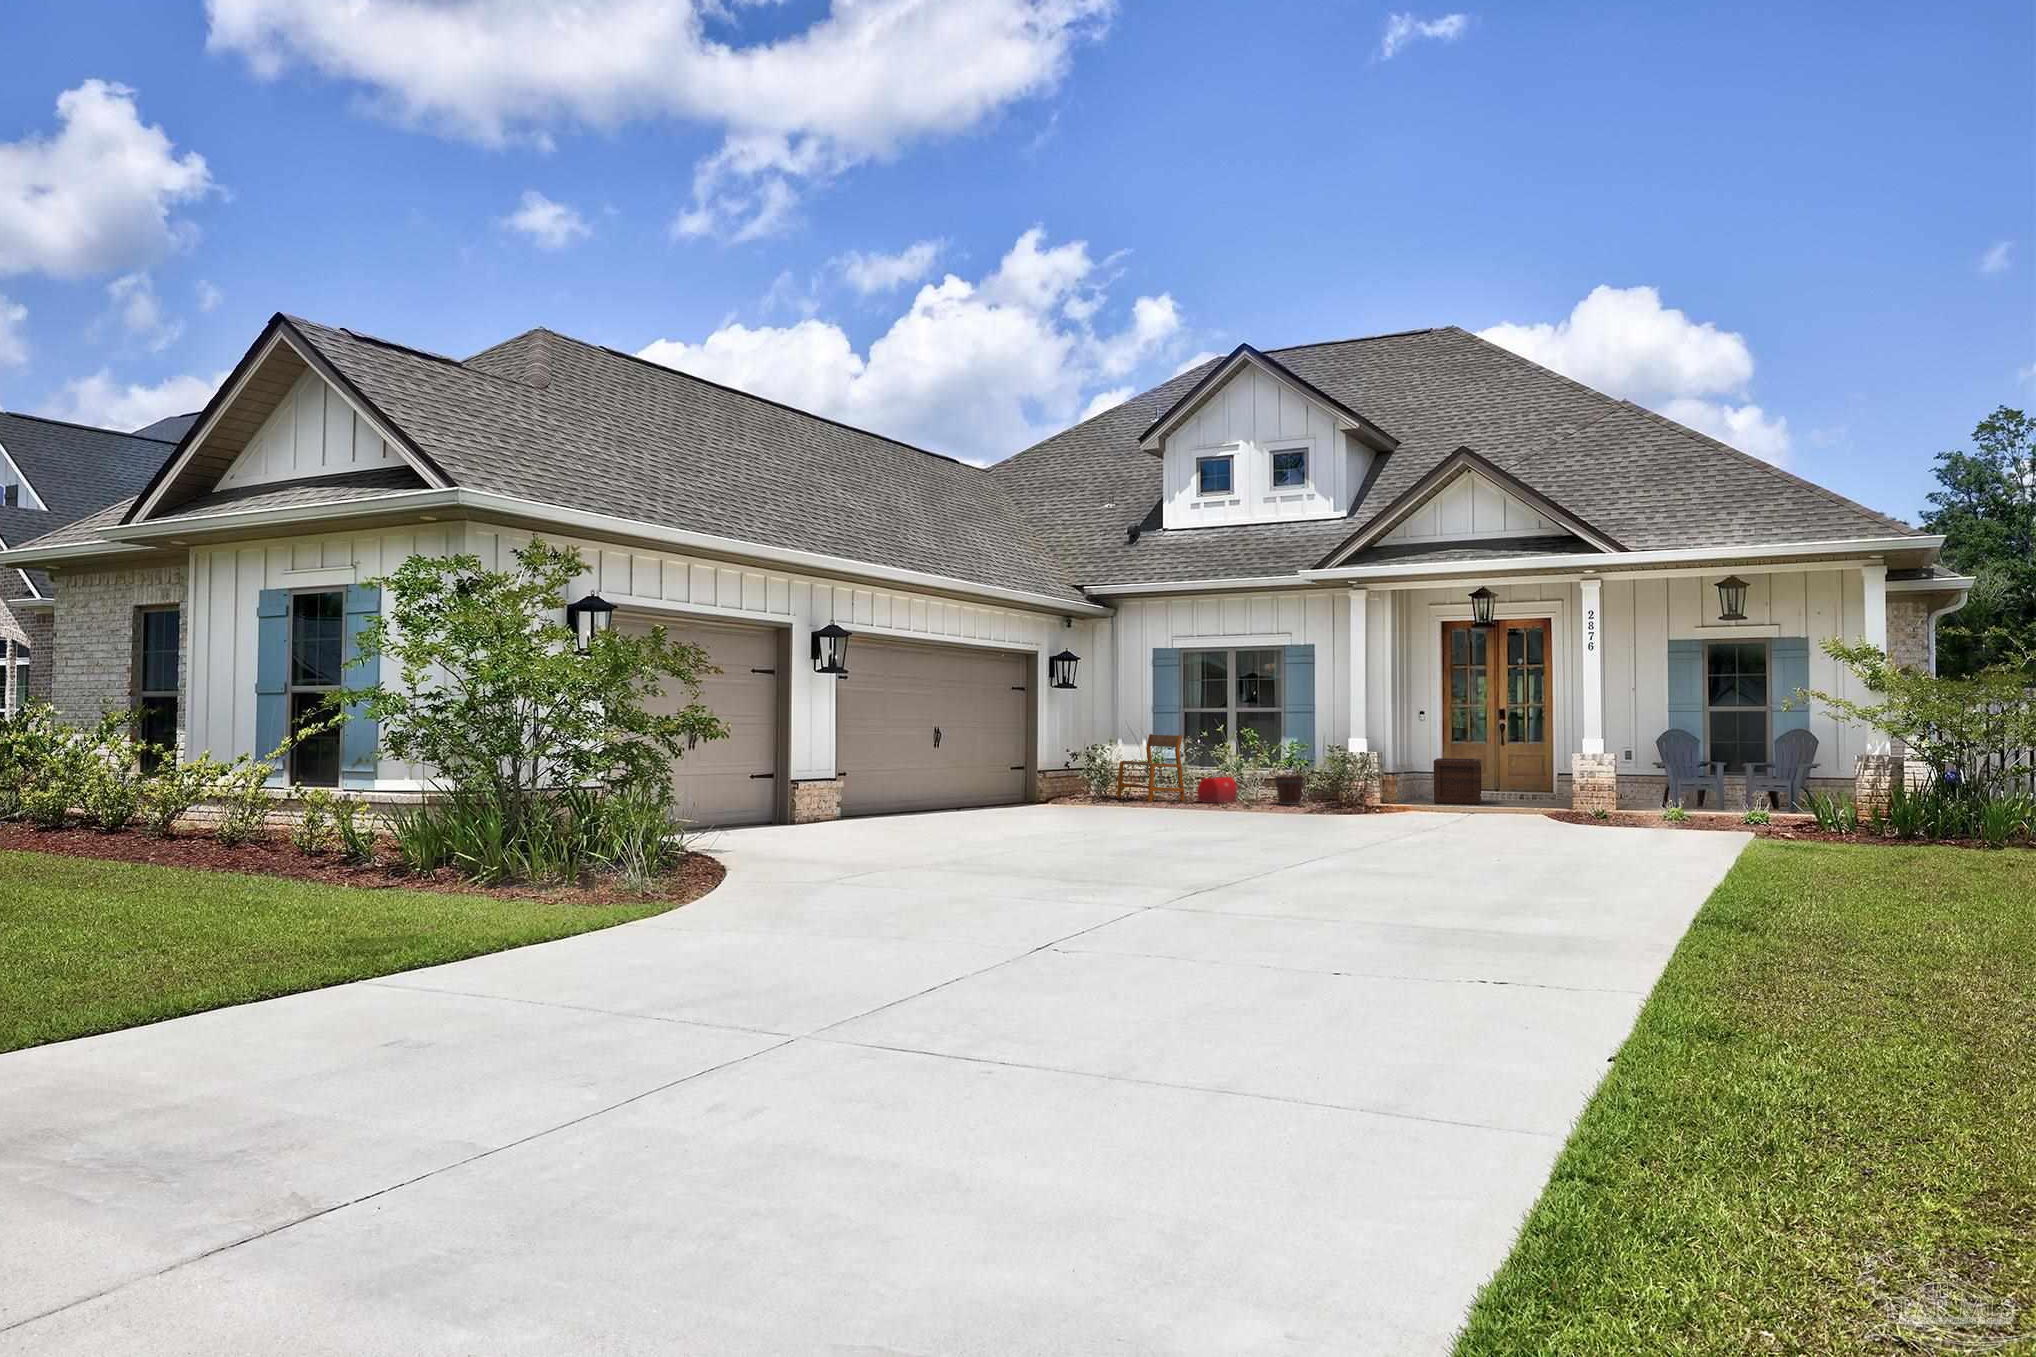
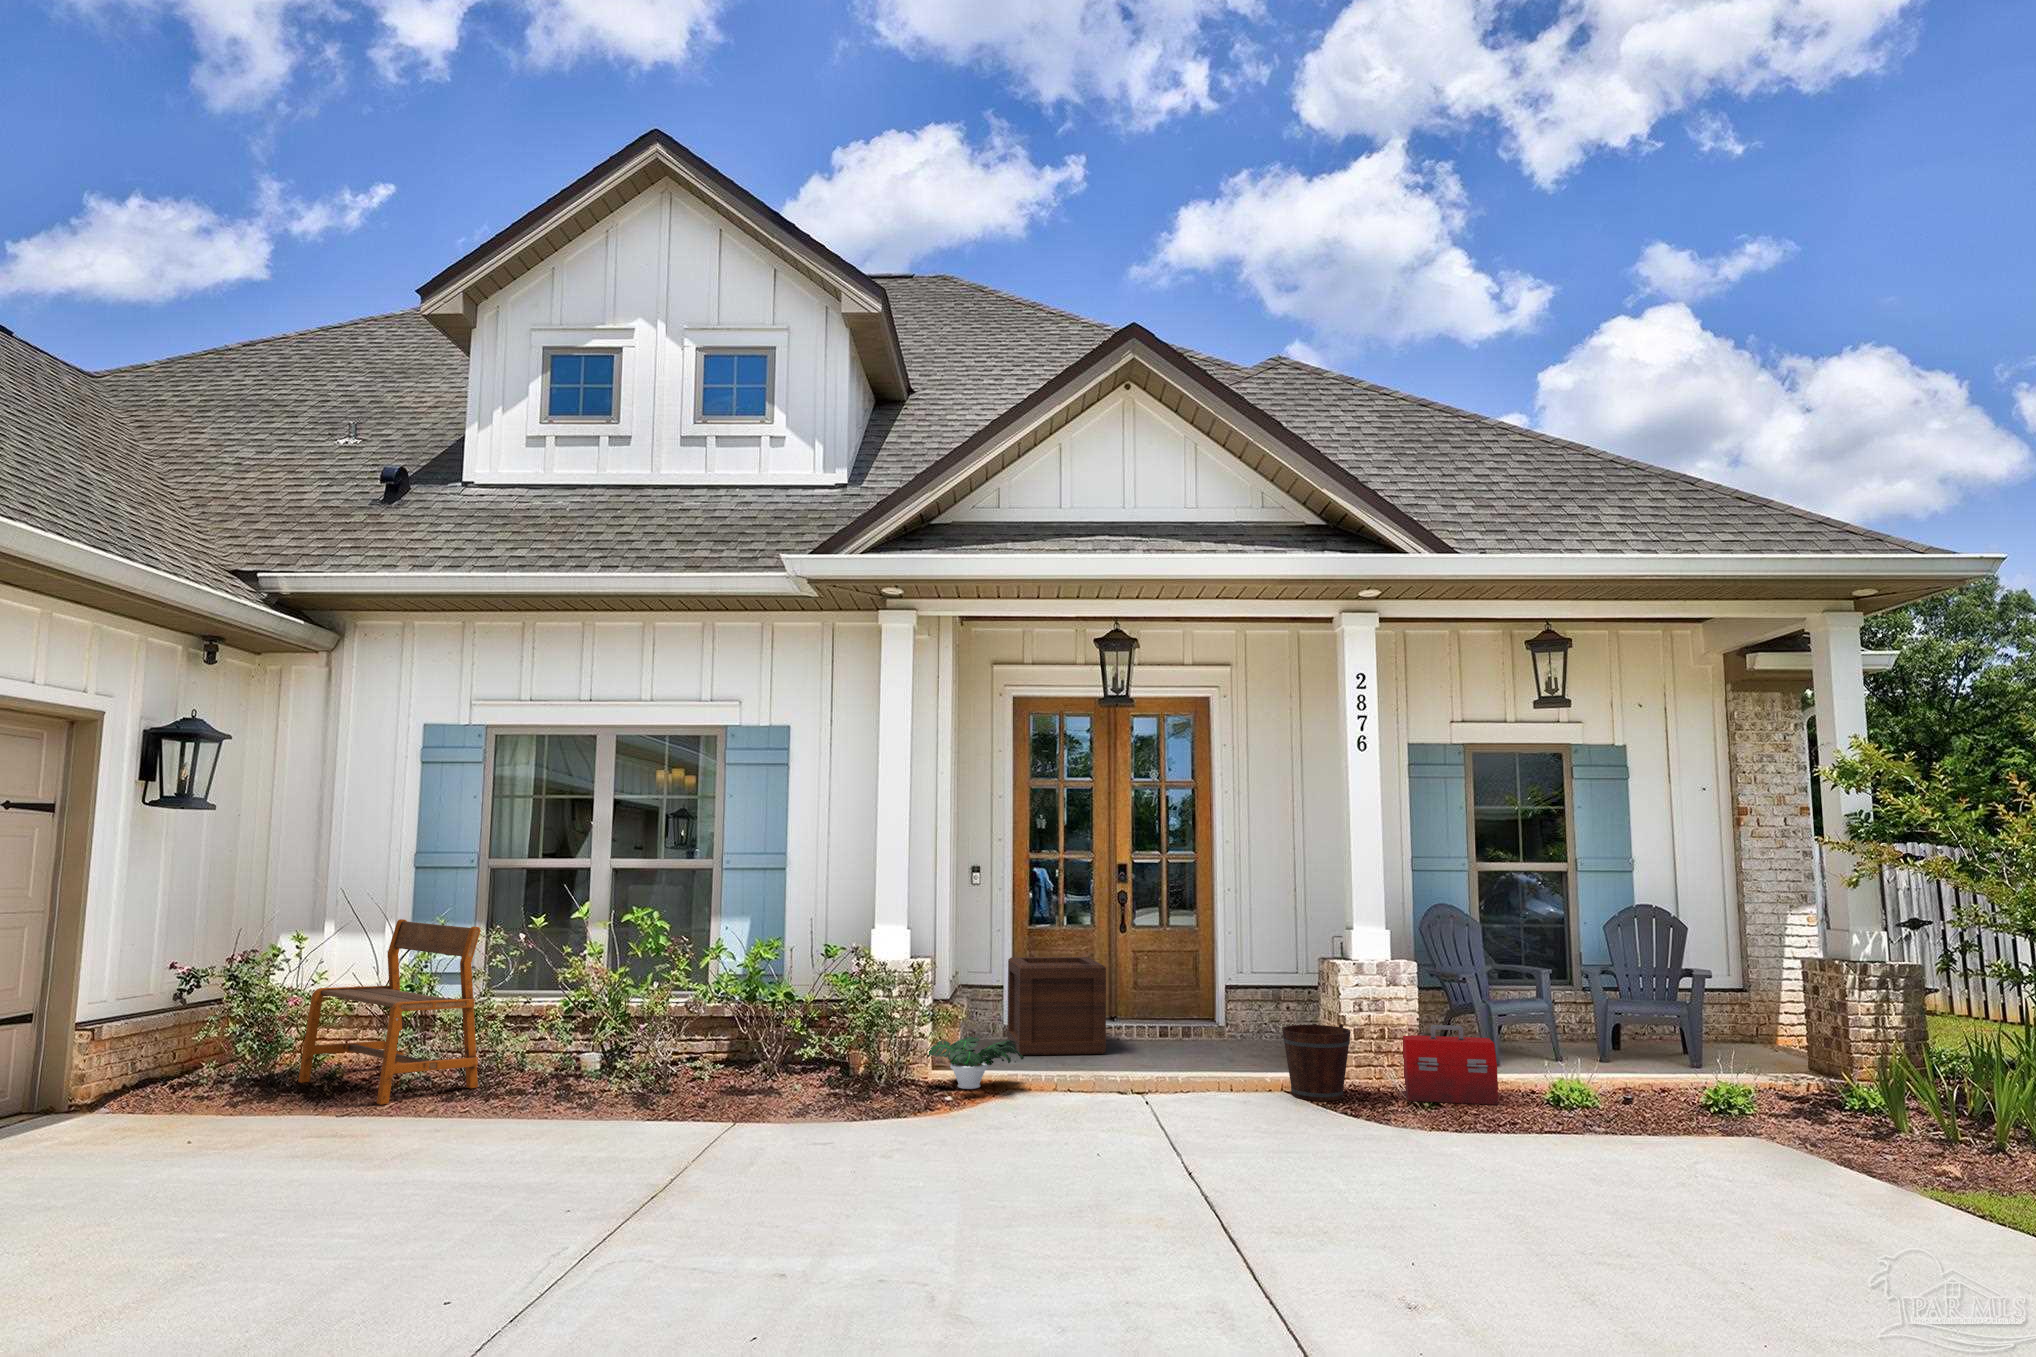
toolbox: present [1197,773,1237,803] -> present [1401,1025,1498,1105]
bucket: present [1275,775,1304,805] -> present [1282,1024,1351,1101]
potted plant: none [1374,787,1418,808] -> present [928,1036,1024,1089]

